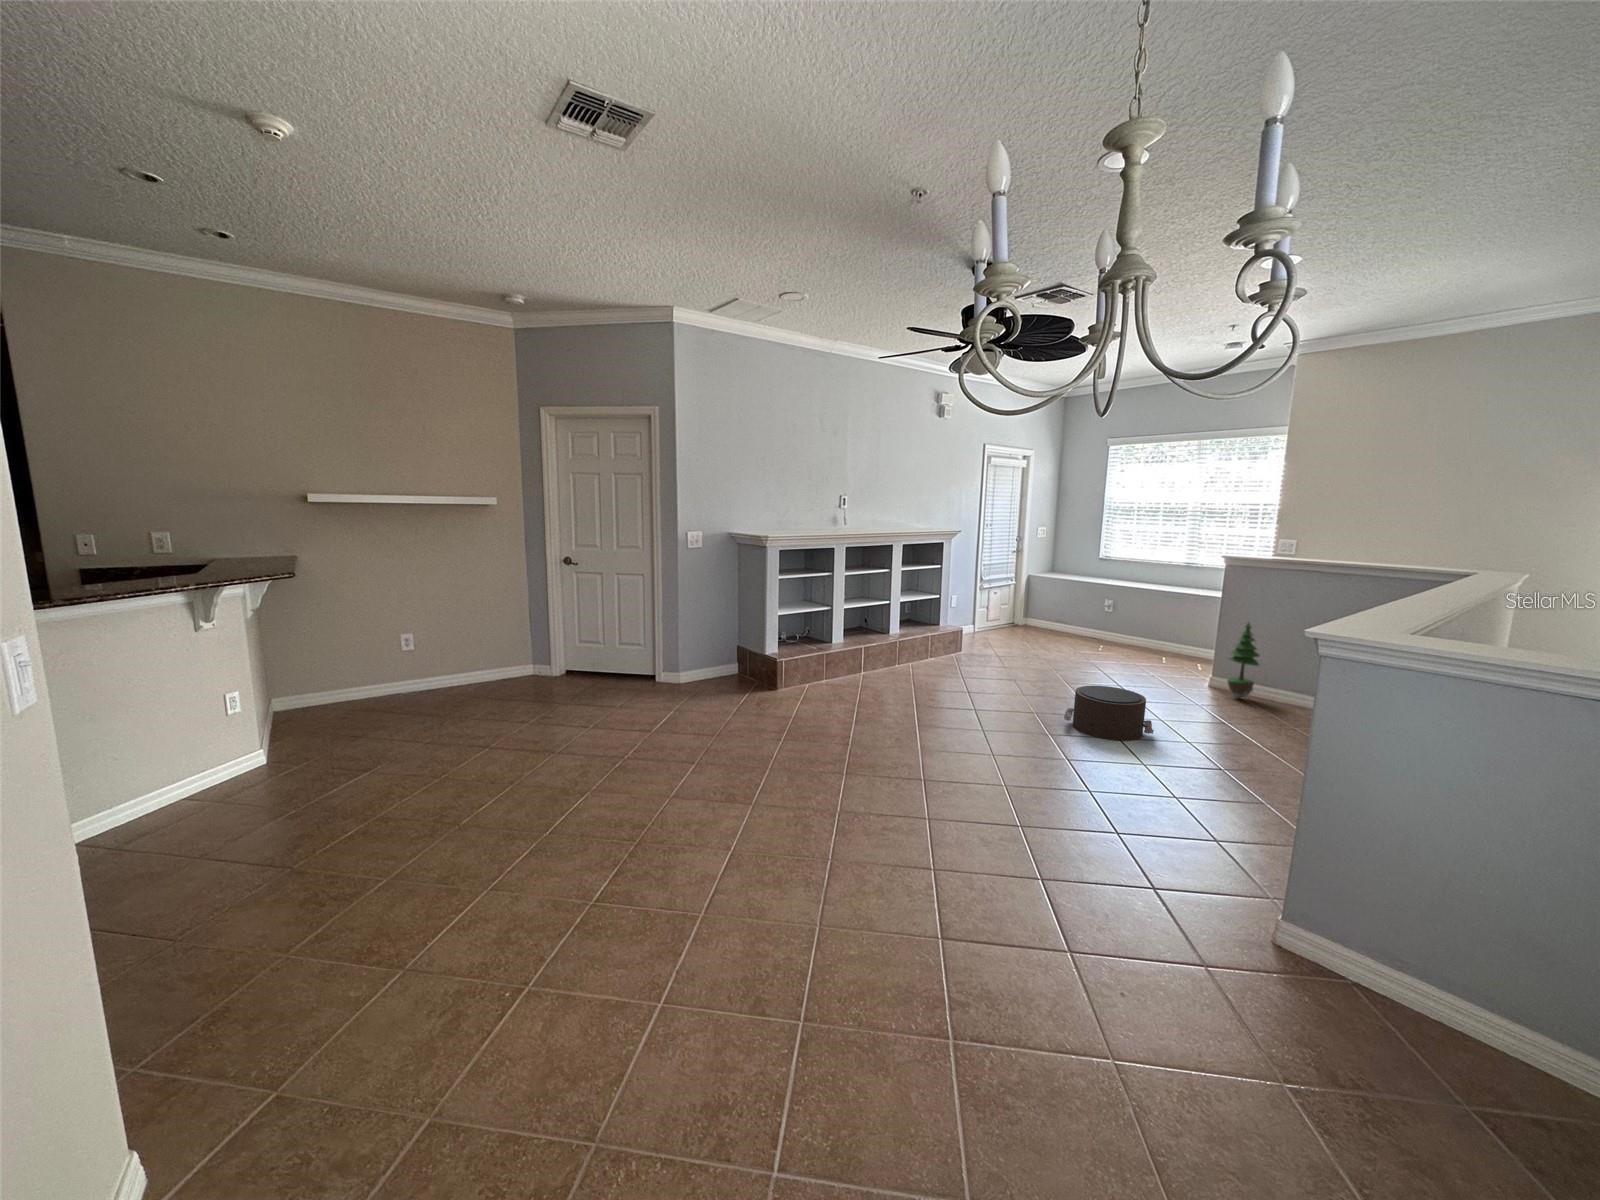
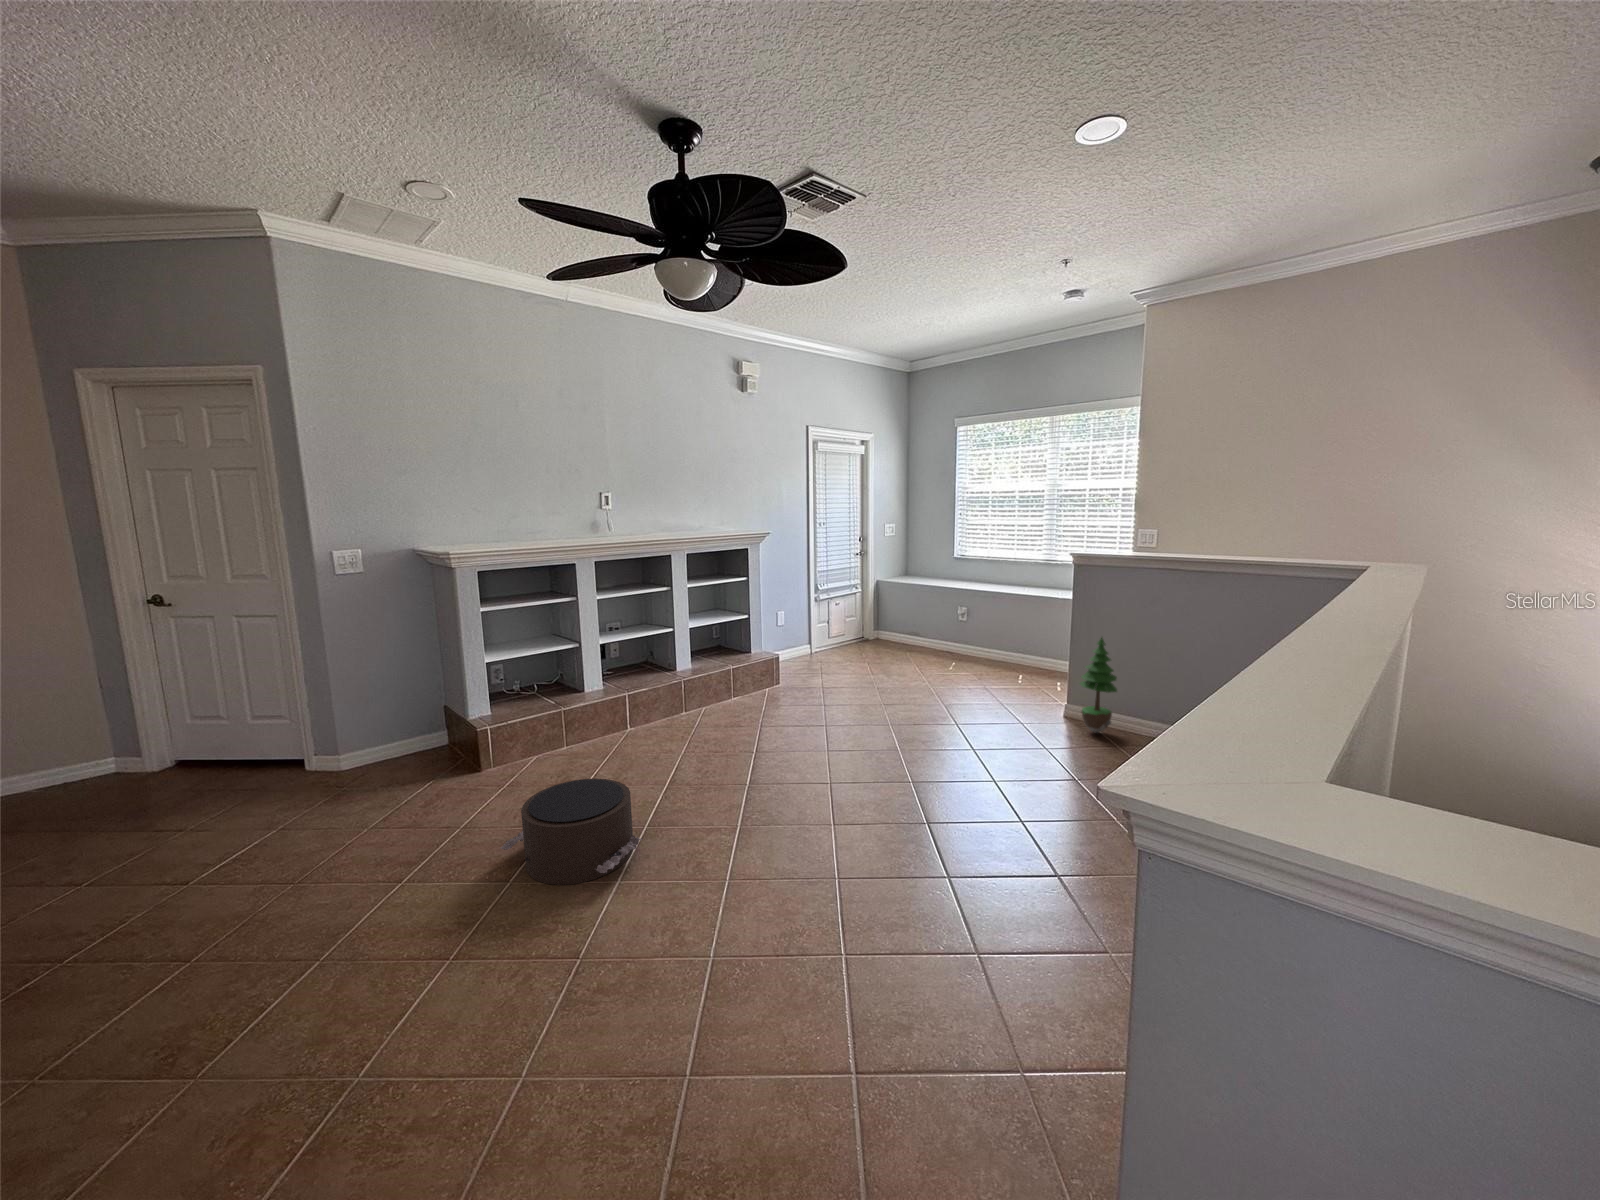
pouf: present [1064,686,1154,741] -> present [501,778,643,885]

